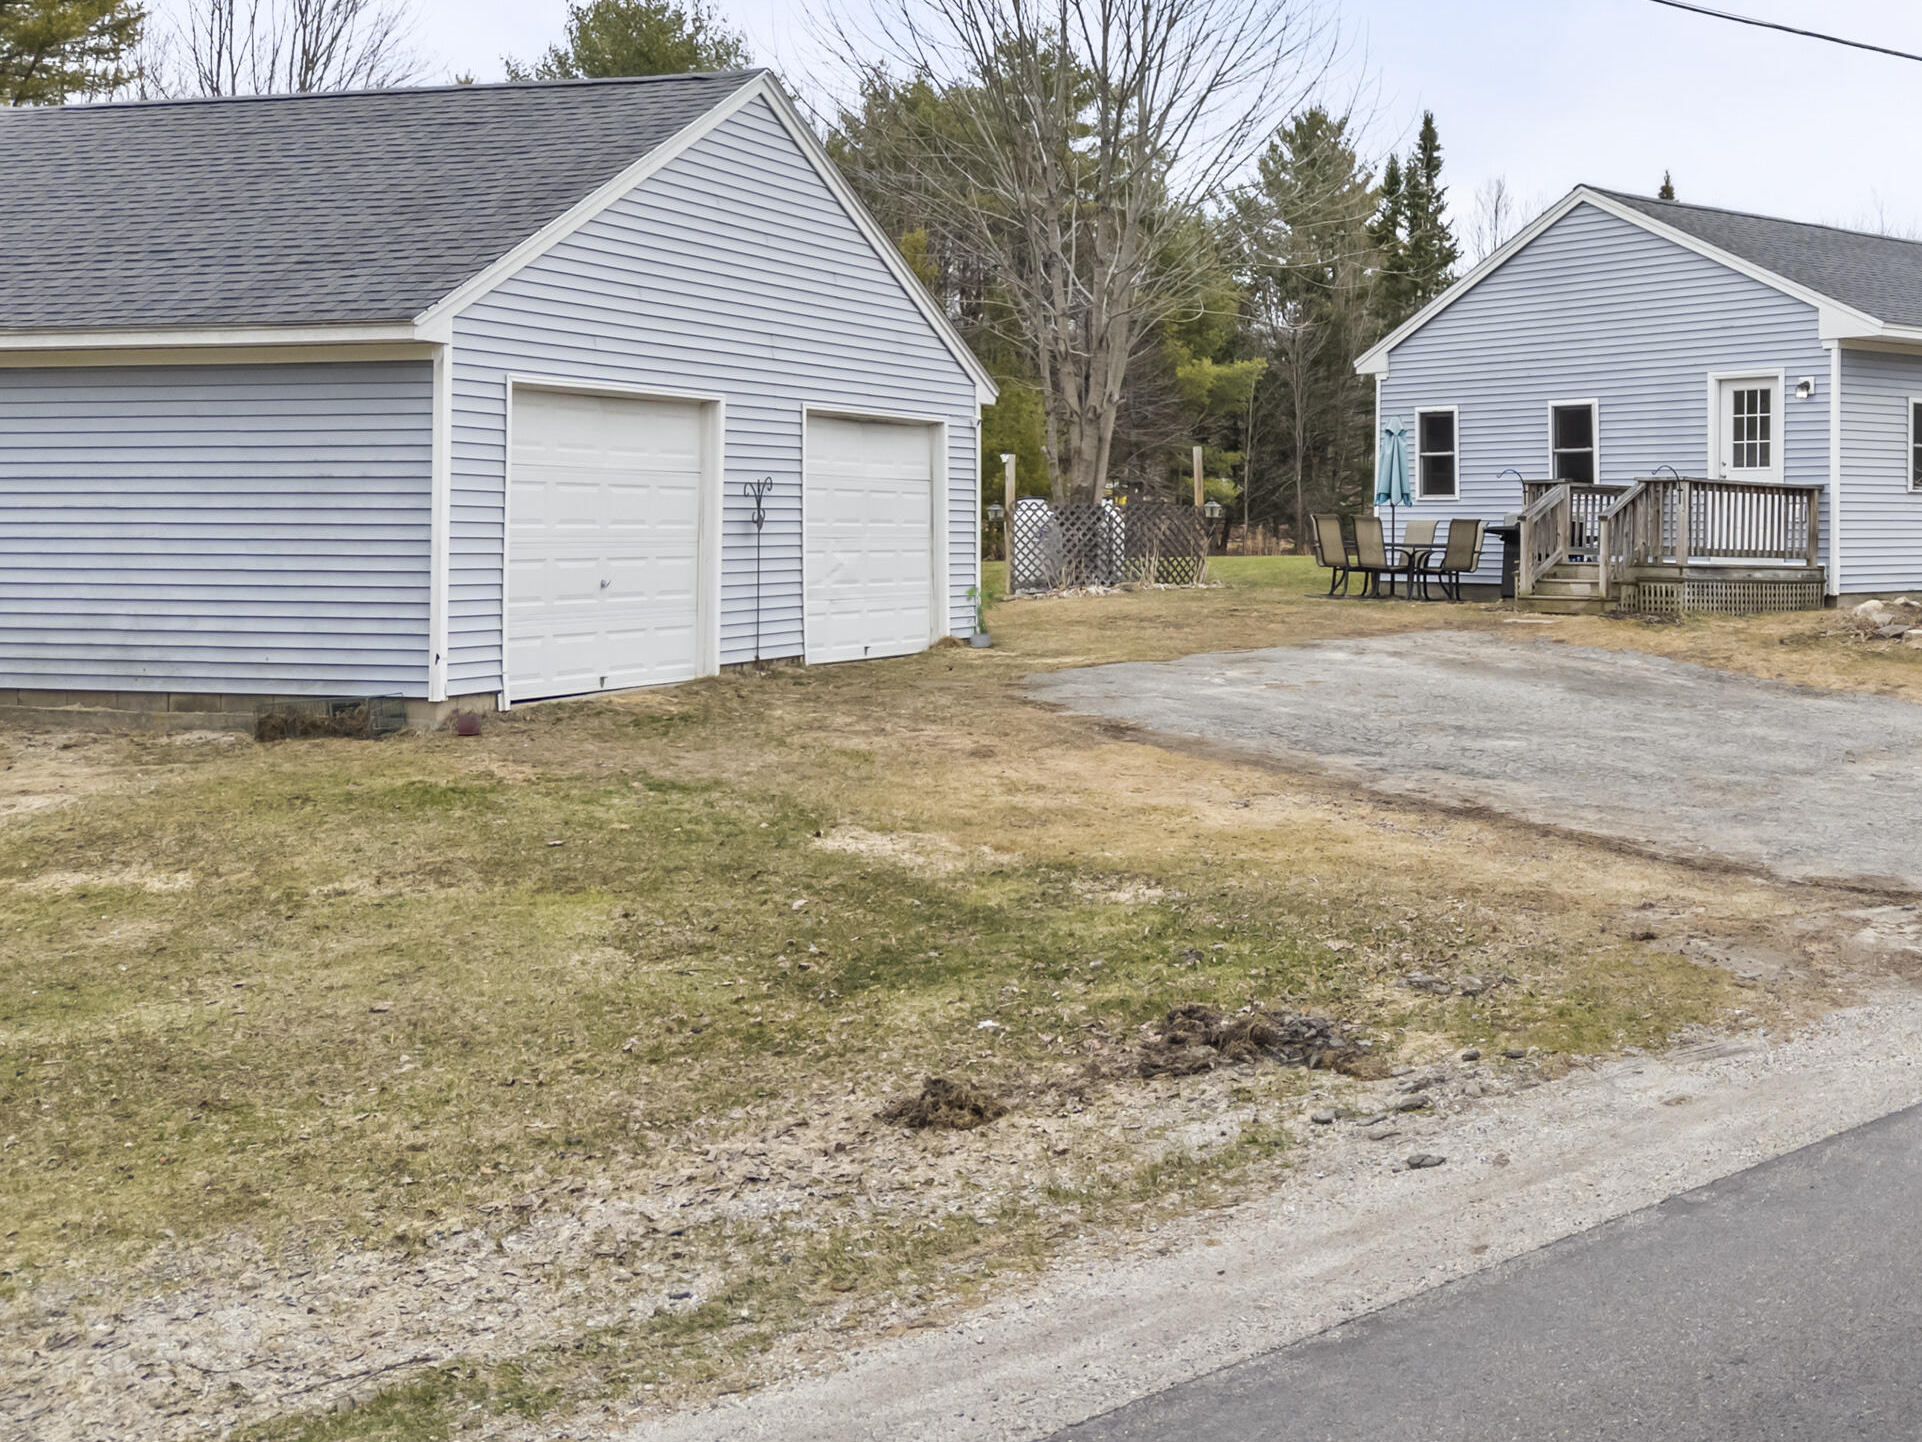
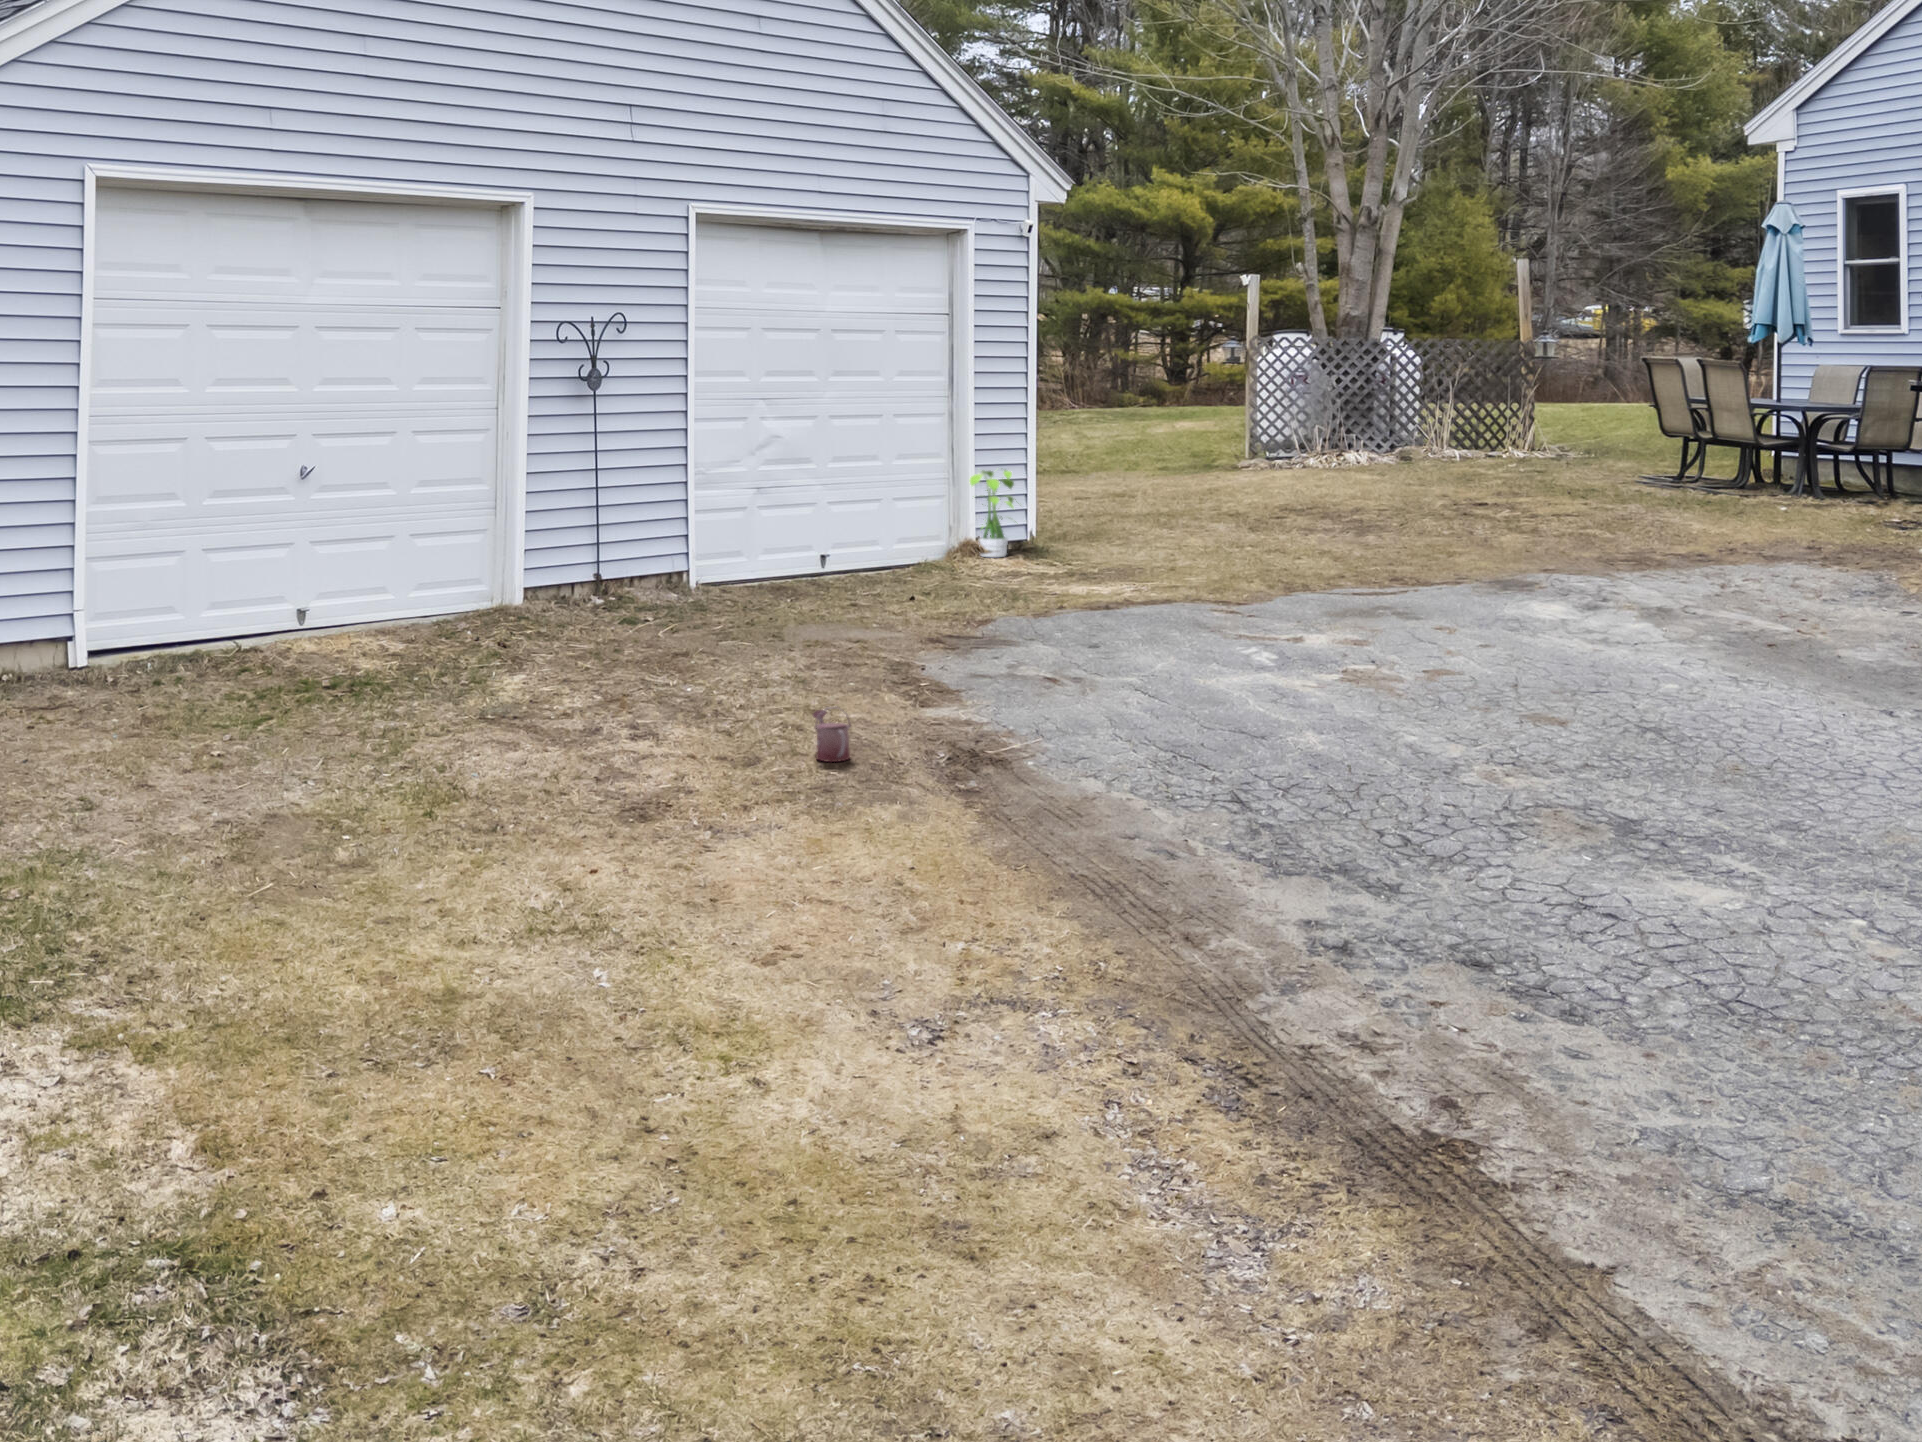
watering can: present [452,706,481,735] -> present [813,707,851,762]

